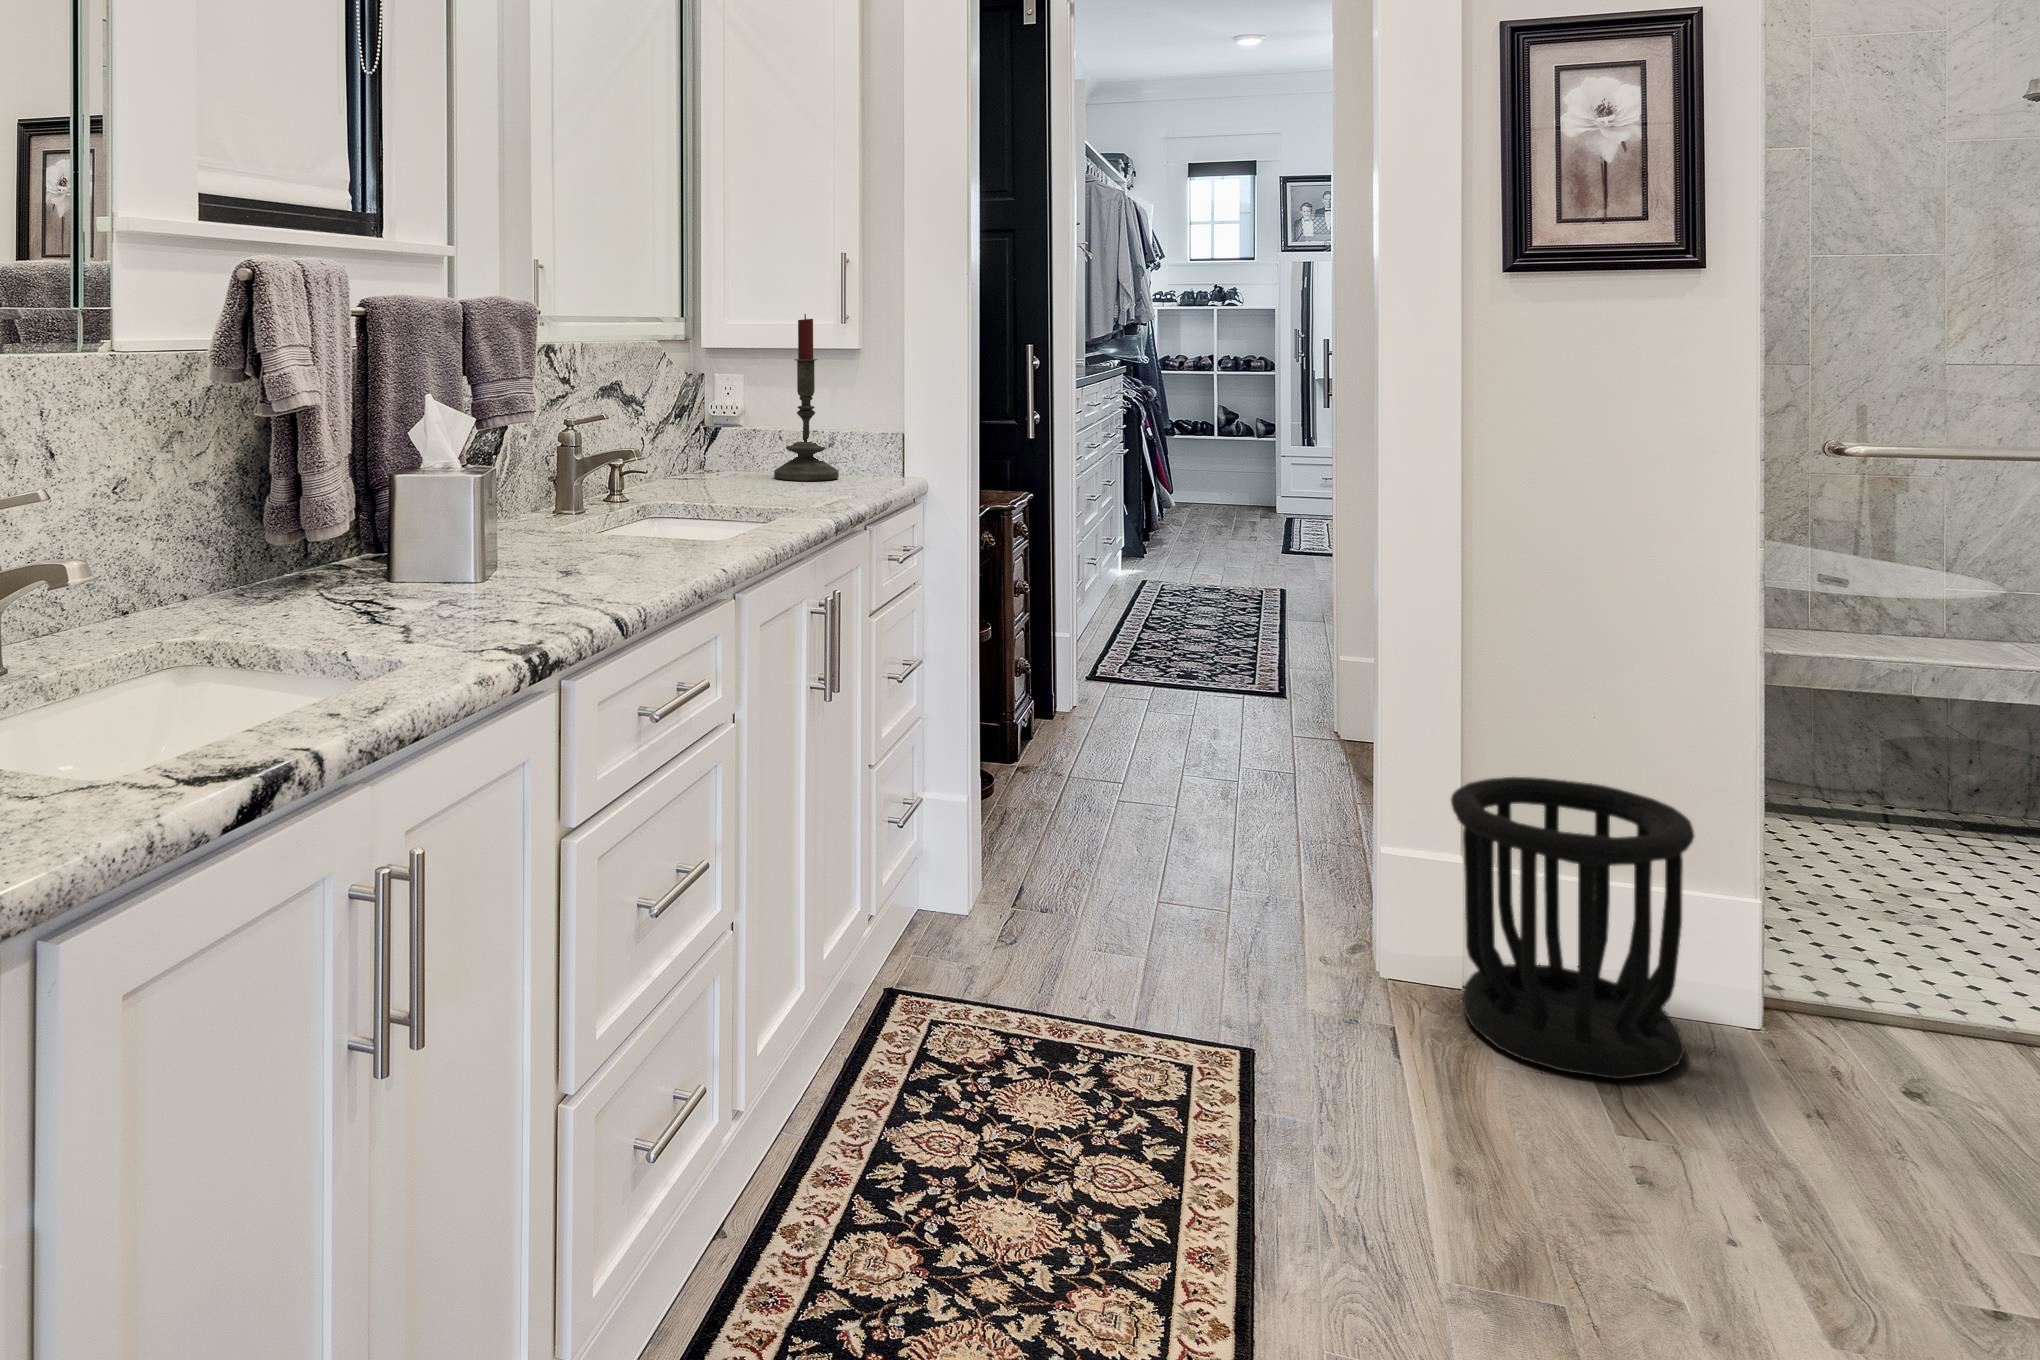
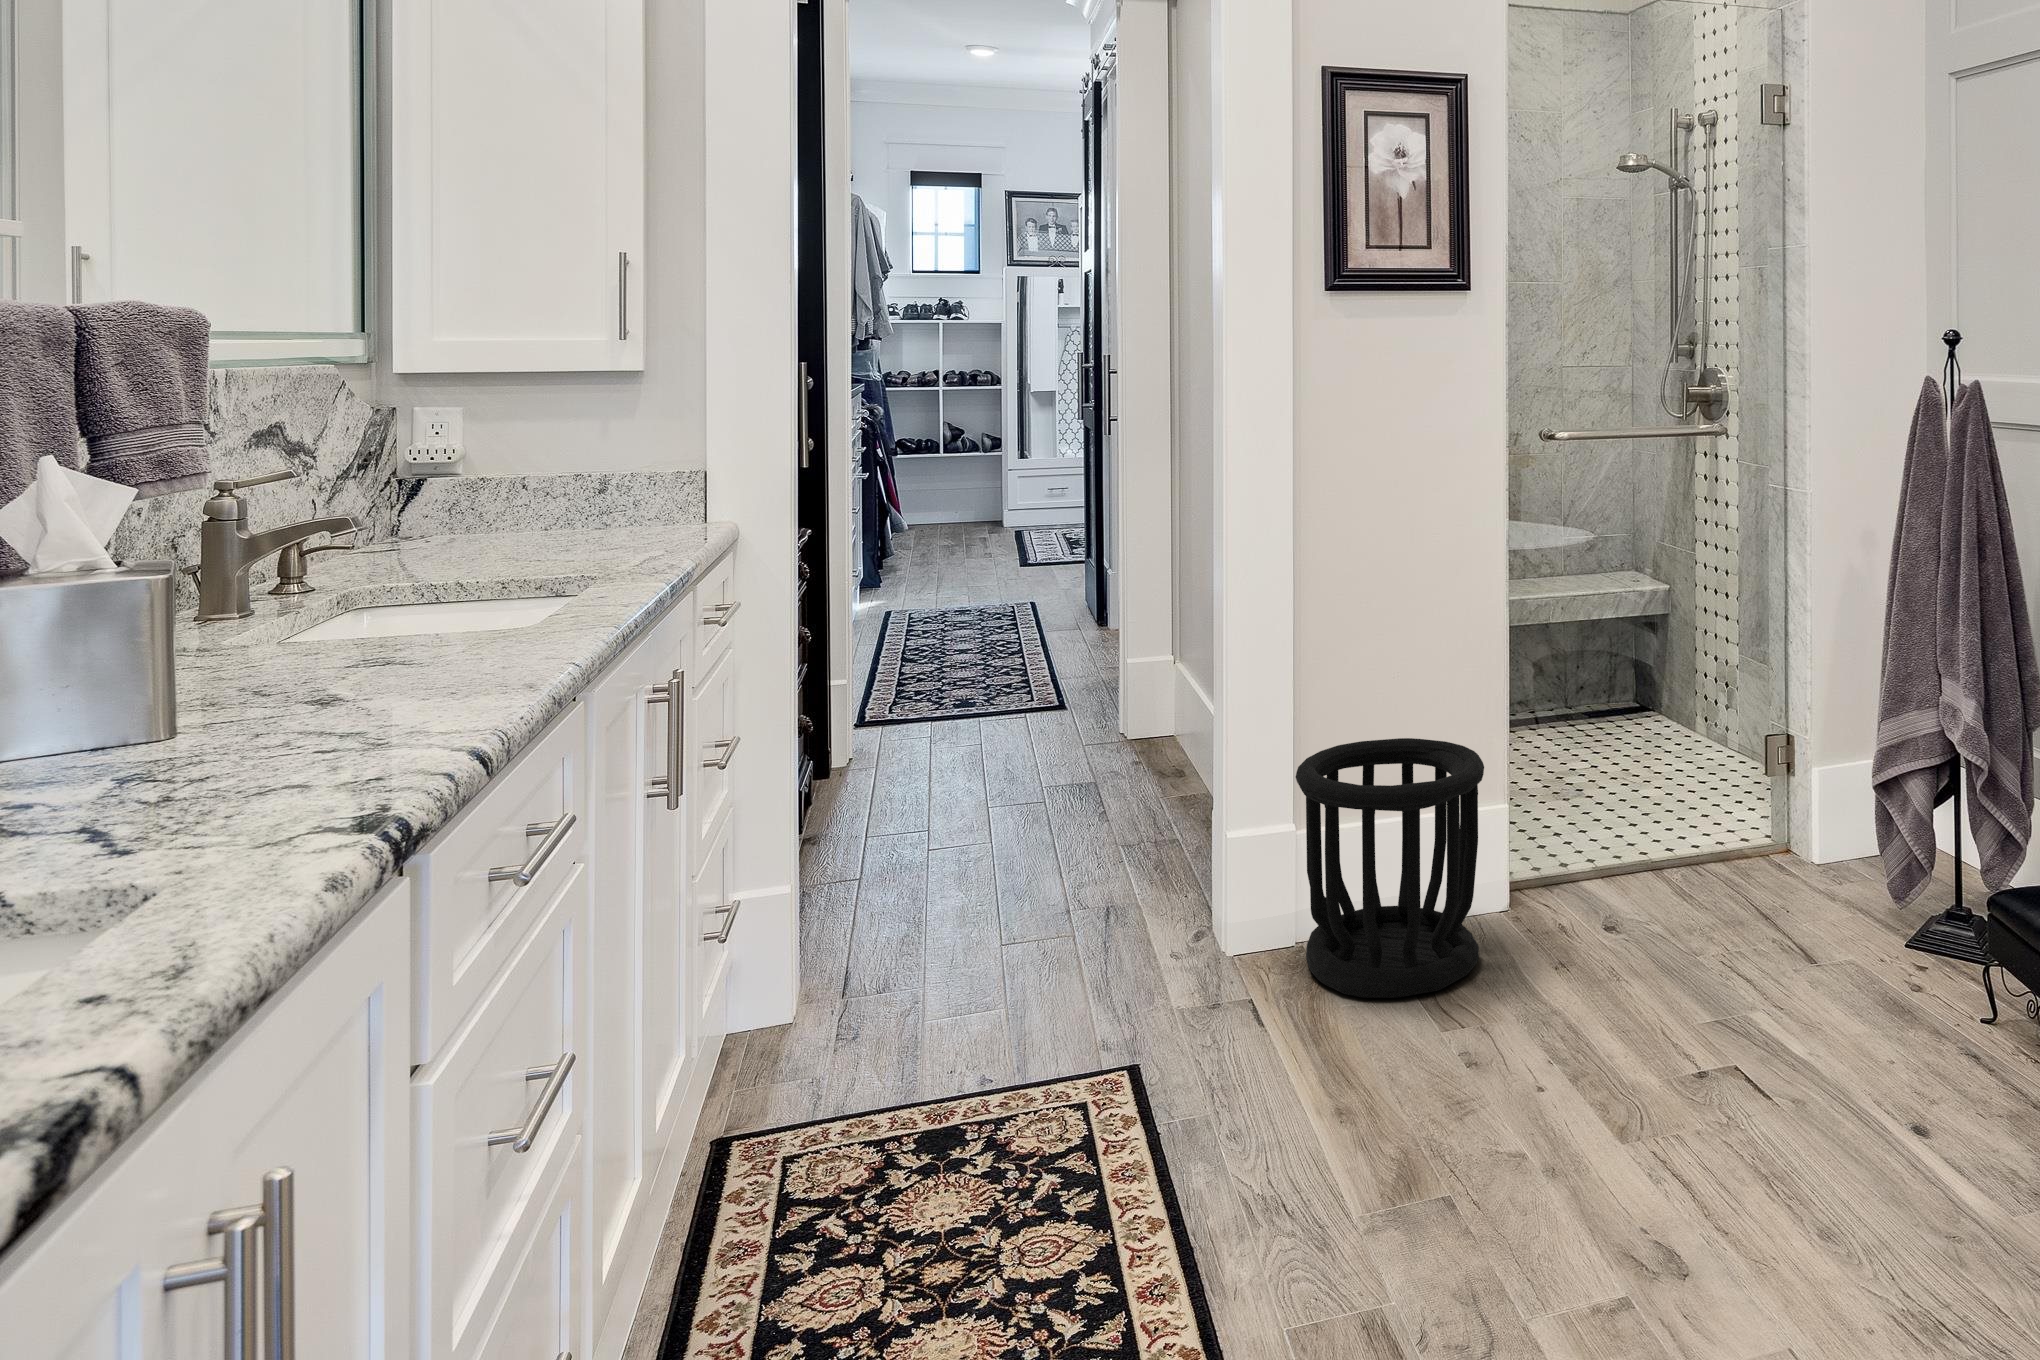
candle: present [774,314,839,481] -> none [514,327,609,538]

